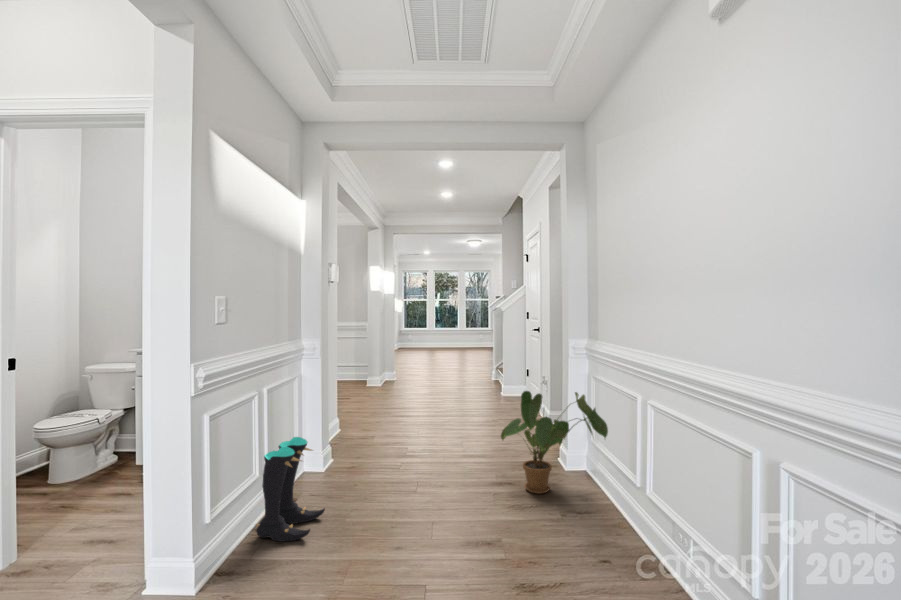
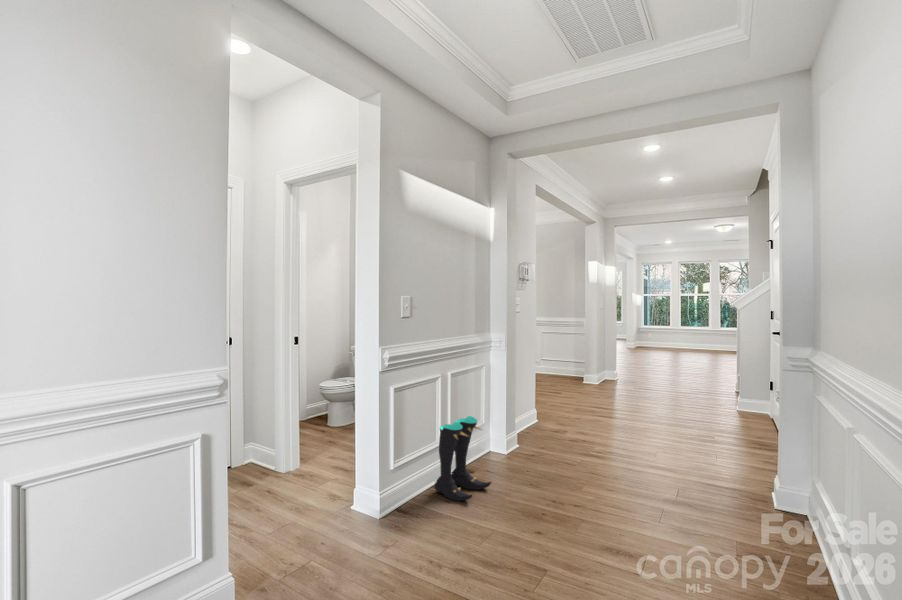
house plant: present [501,391,608,494] -> none [679,403,812,522]

